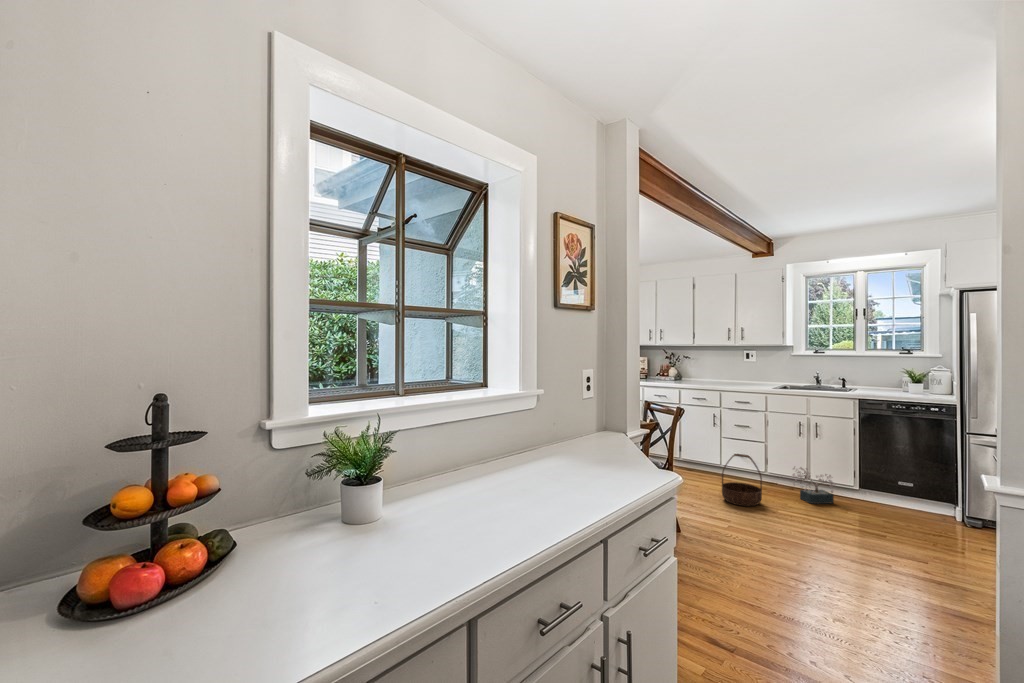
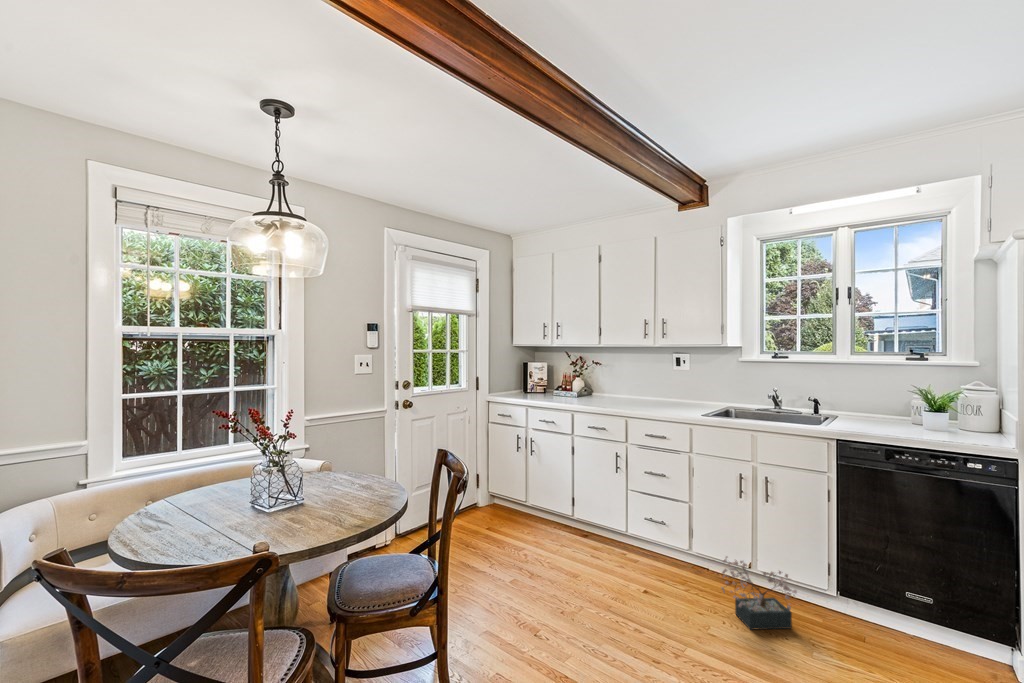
basket: present [722,454,762,506] -> none [595,537,662,641]

